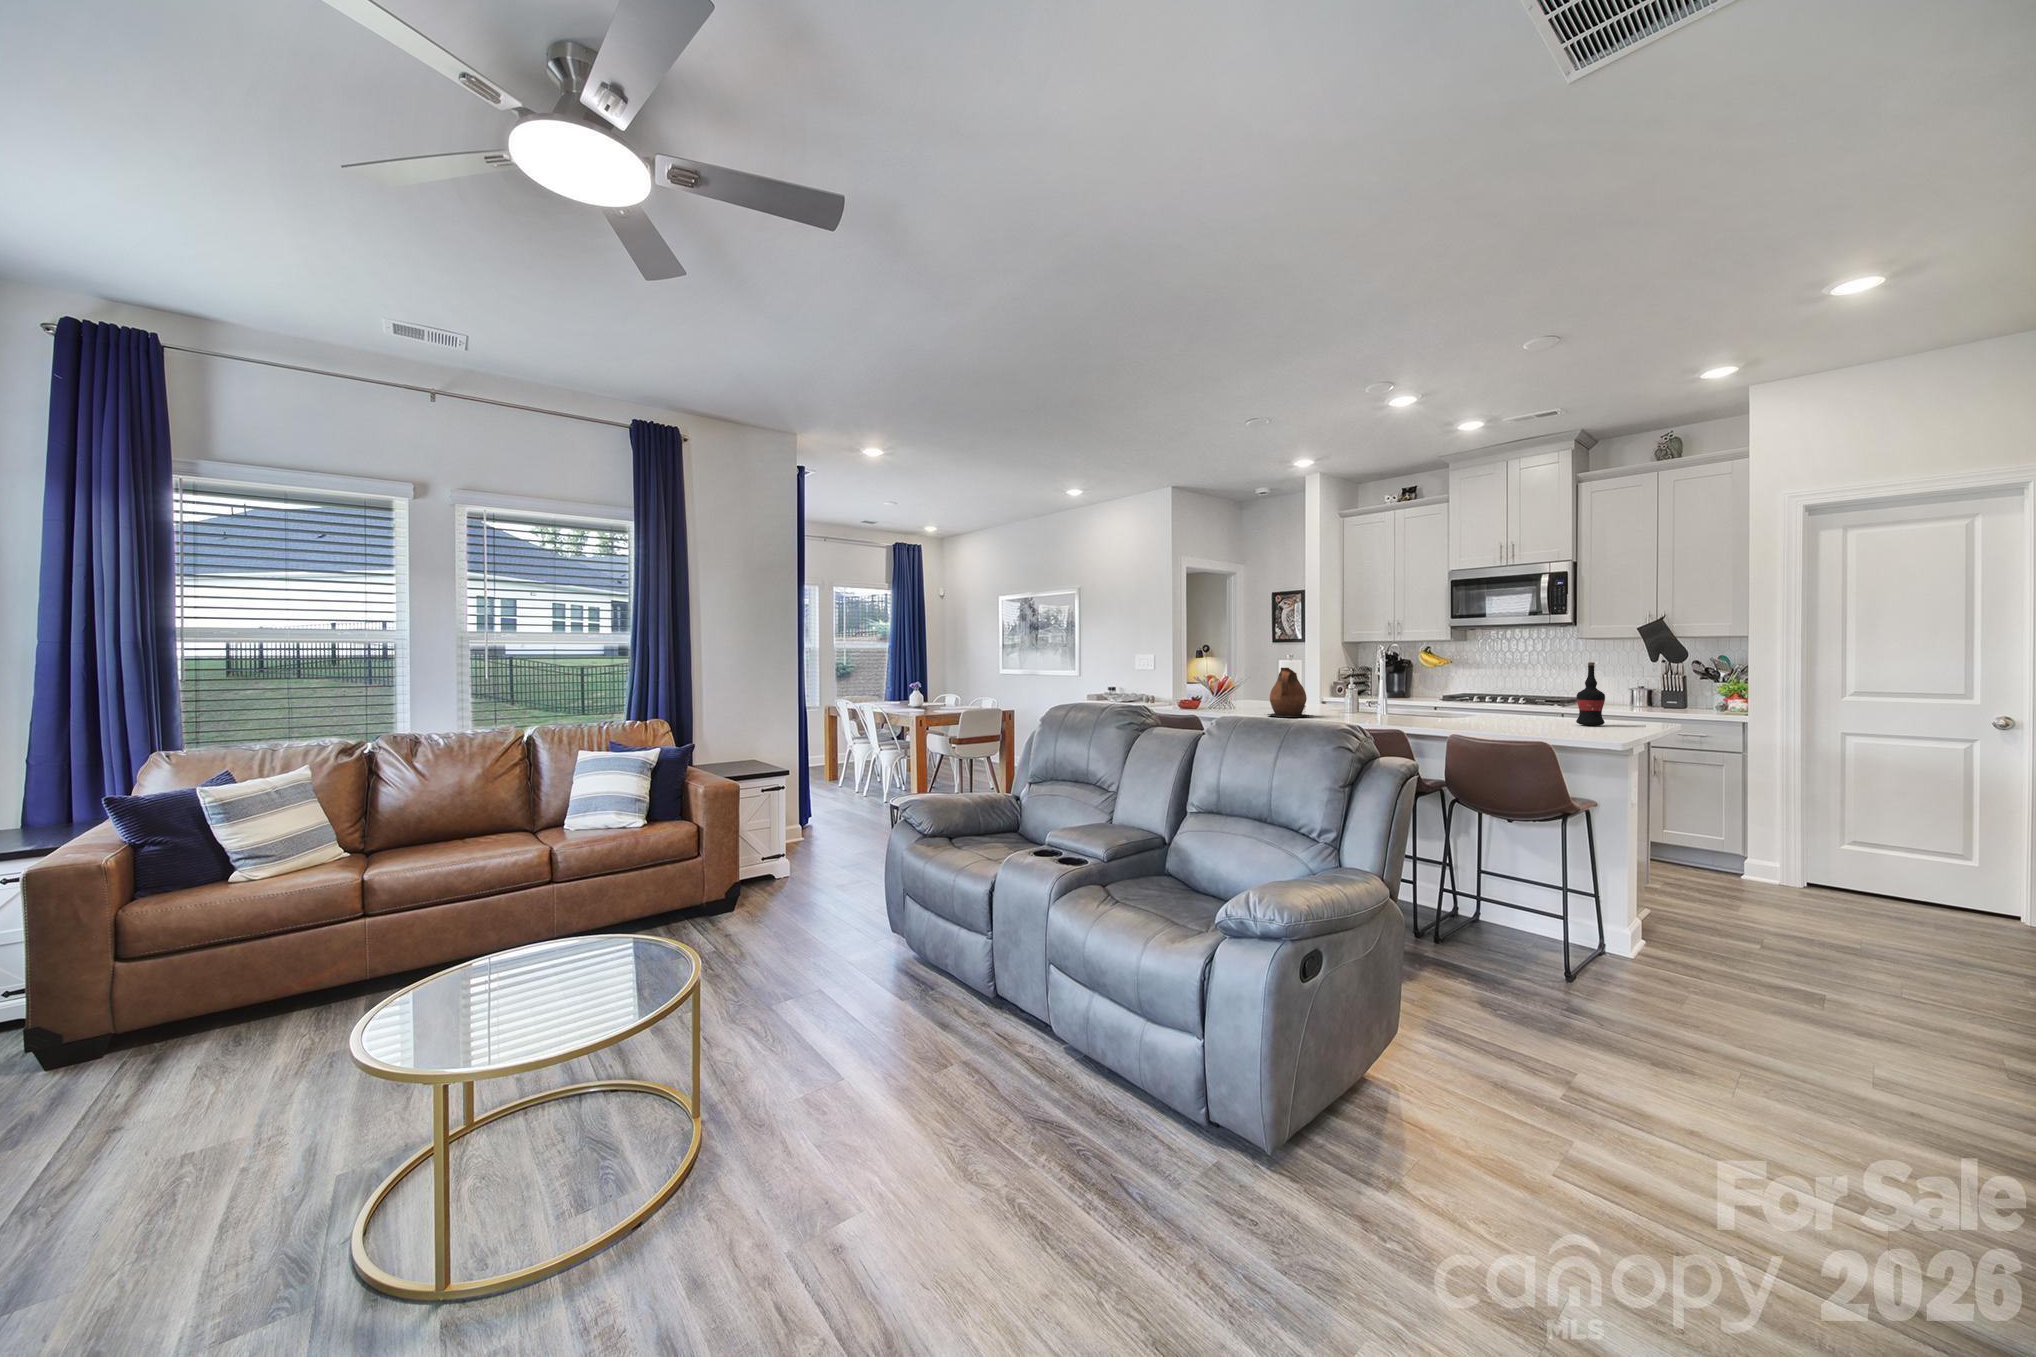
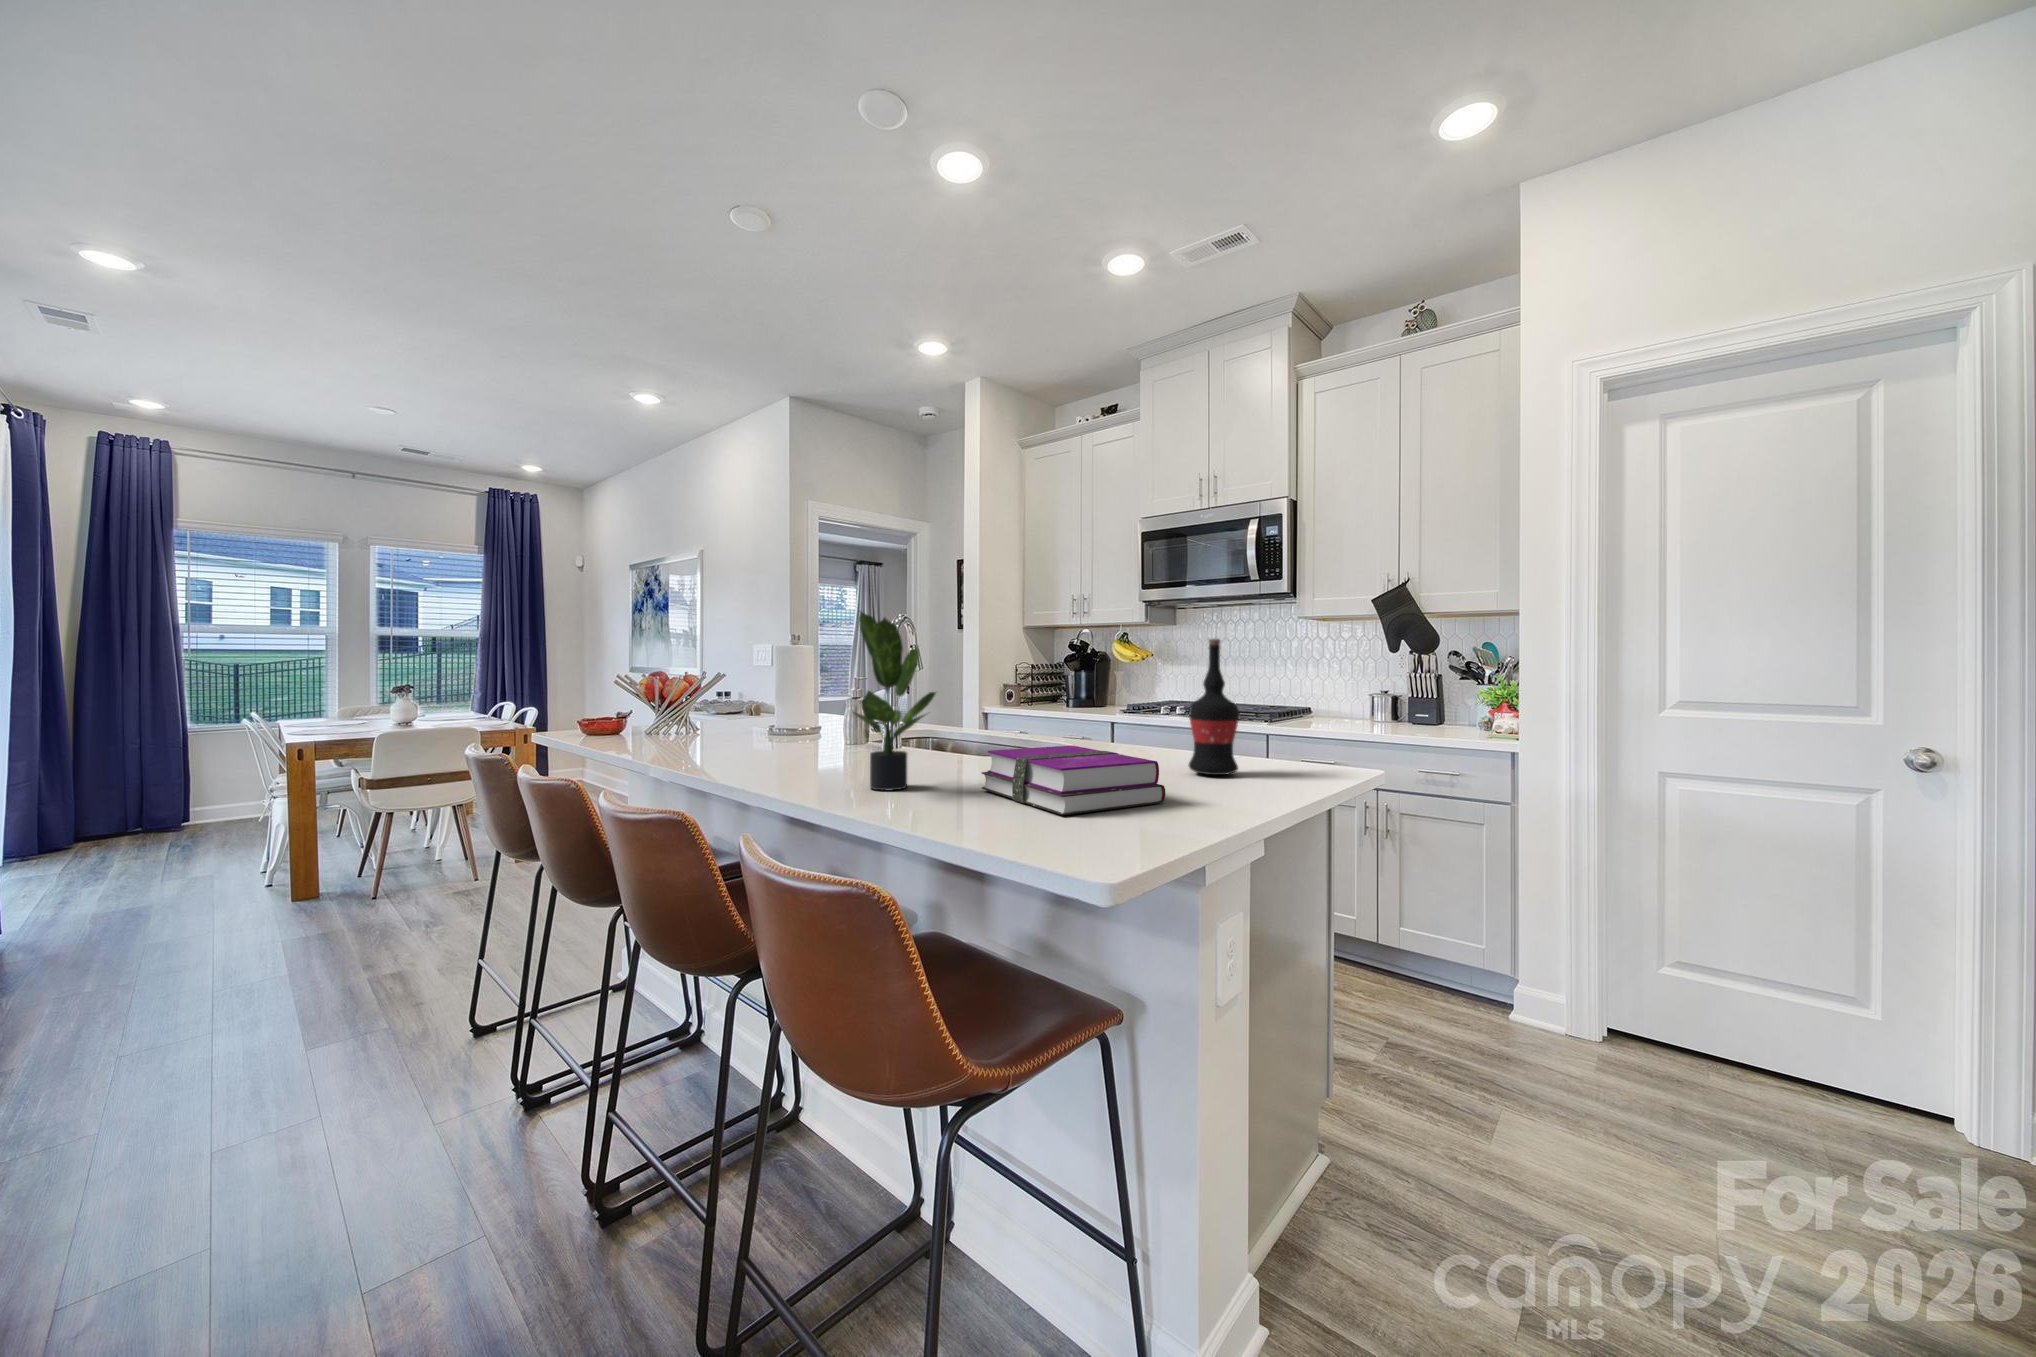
potted plant: none [1426,653,1474,729] -> present [853,611,936,791]
ceramic pitcher: present [1267,668,1313,717] -> none [682,652,772,751]
hardback book: none [1494,711,1592,734] -> present [981,745,1165,815]

